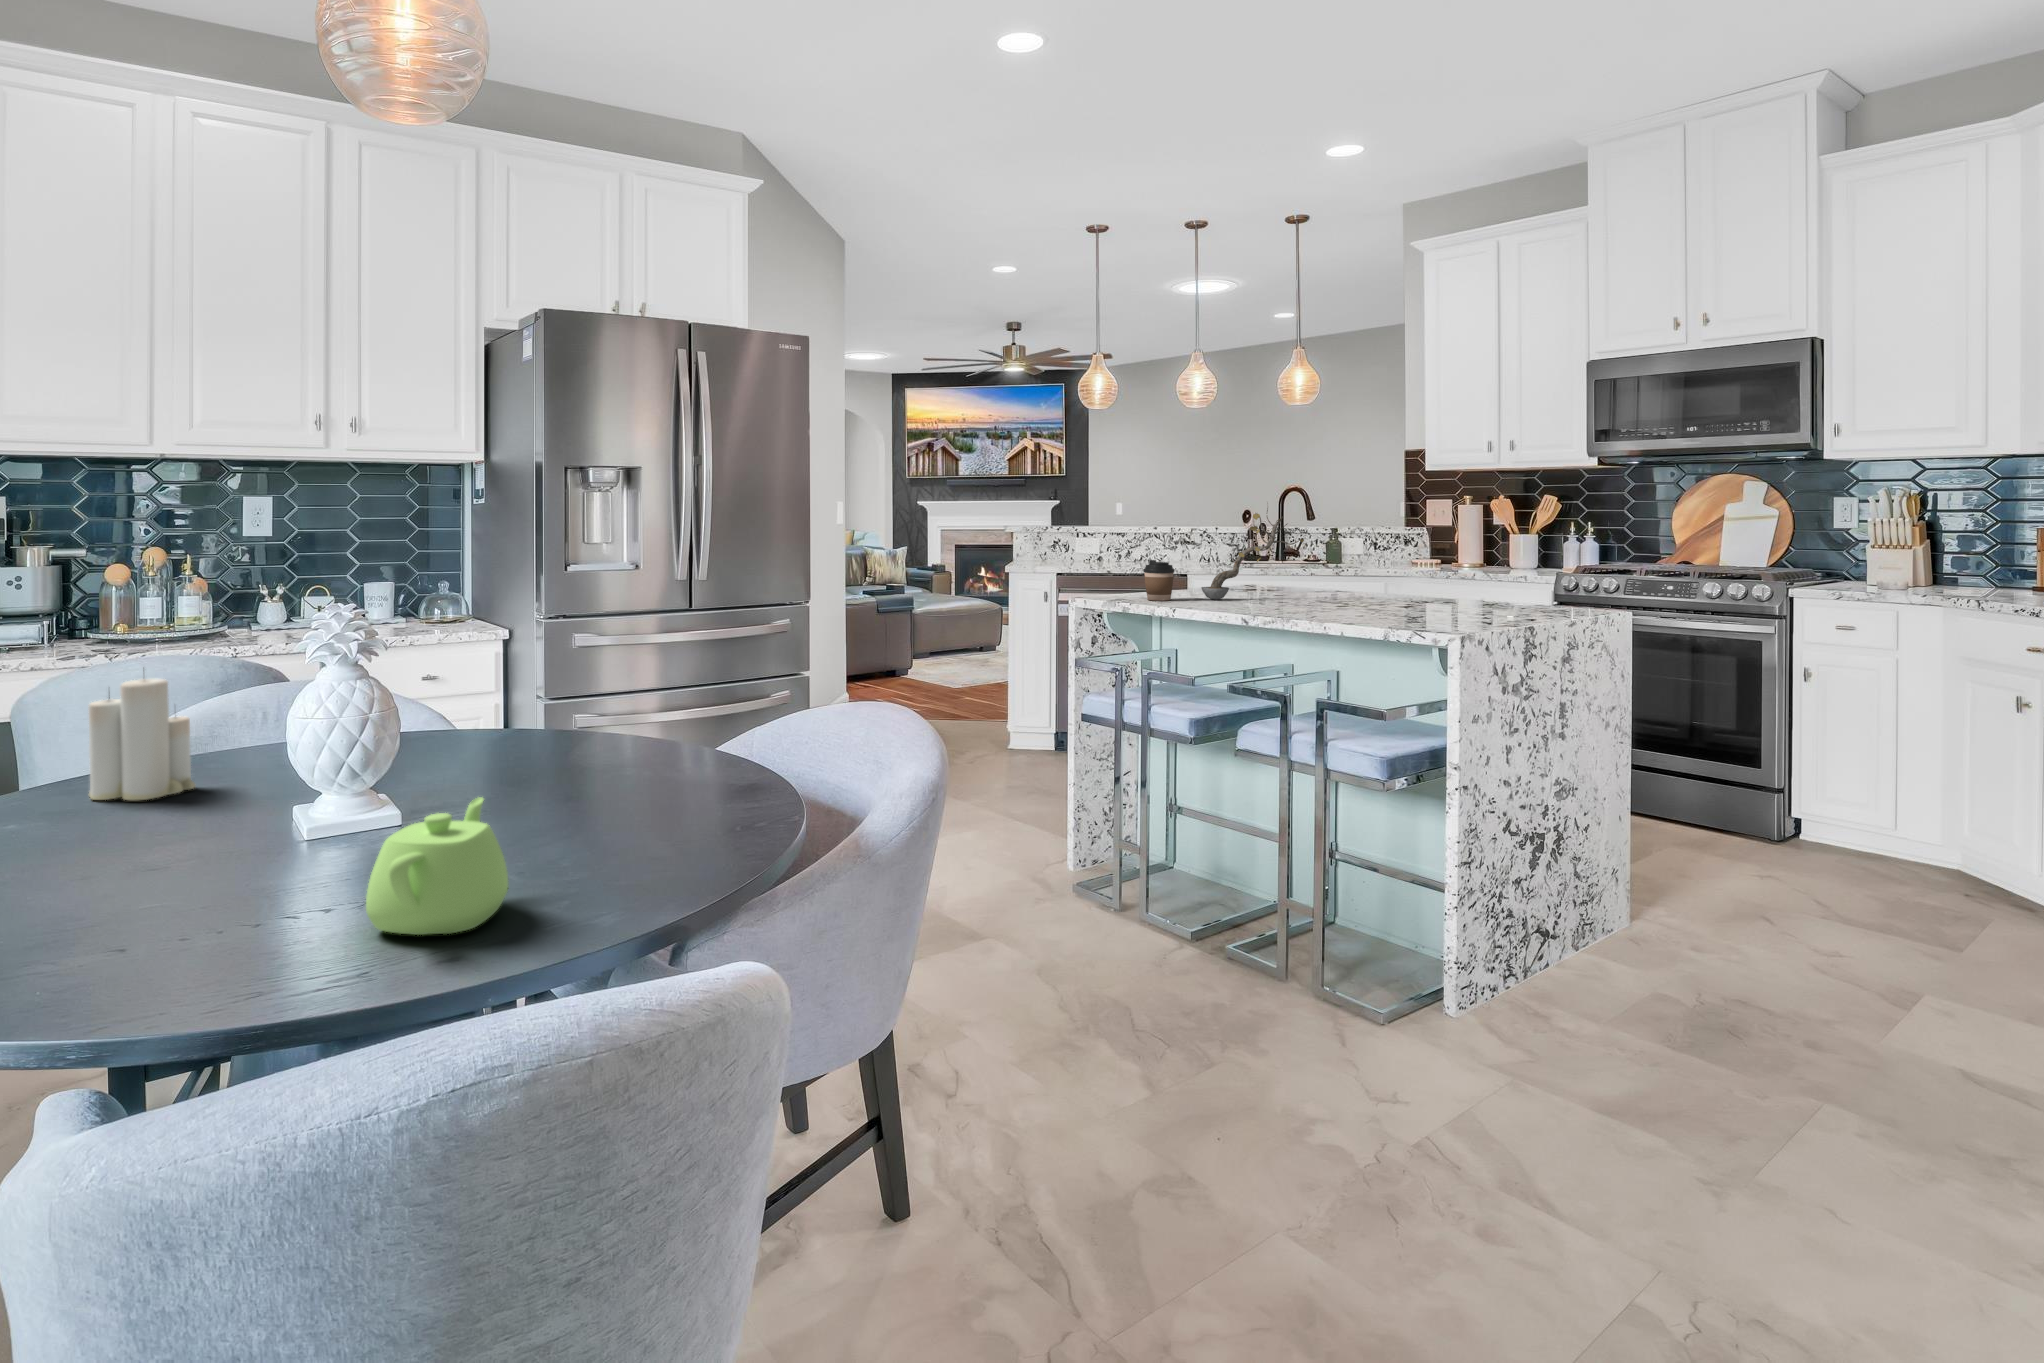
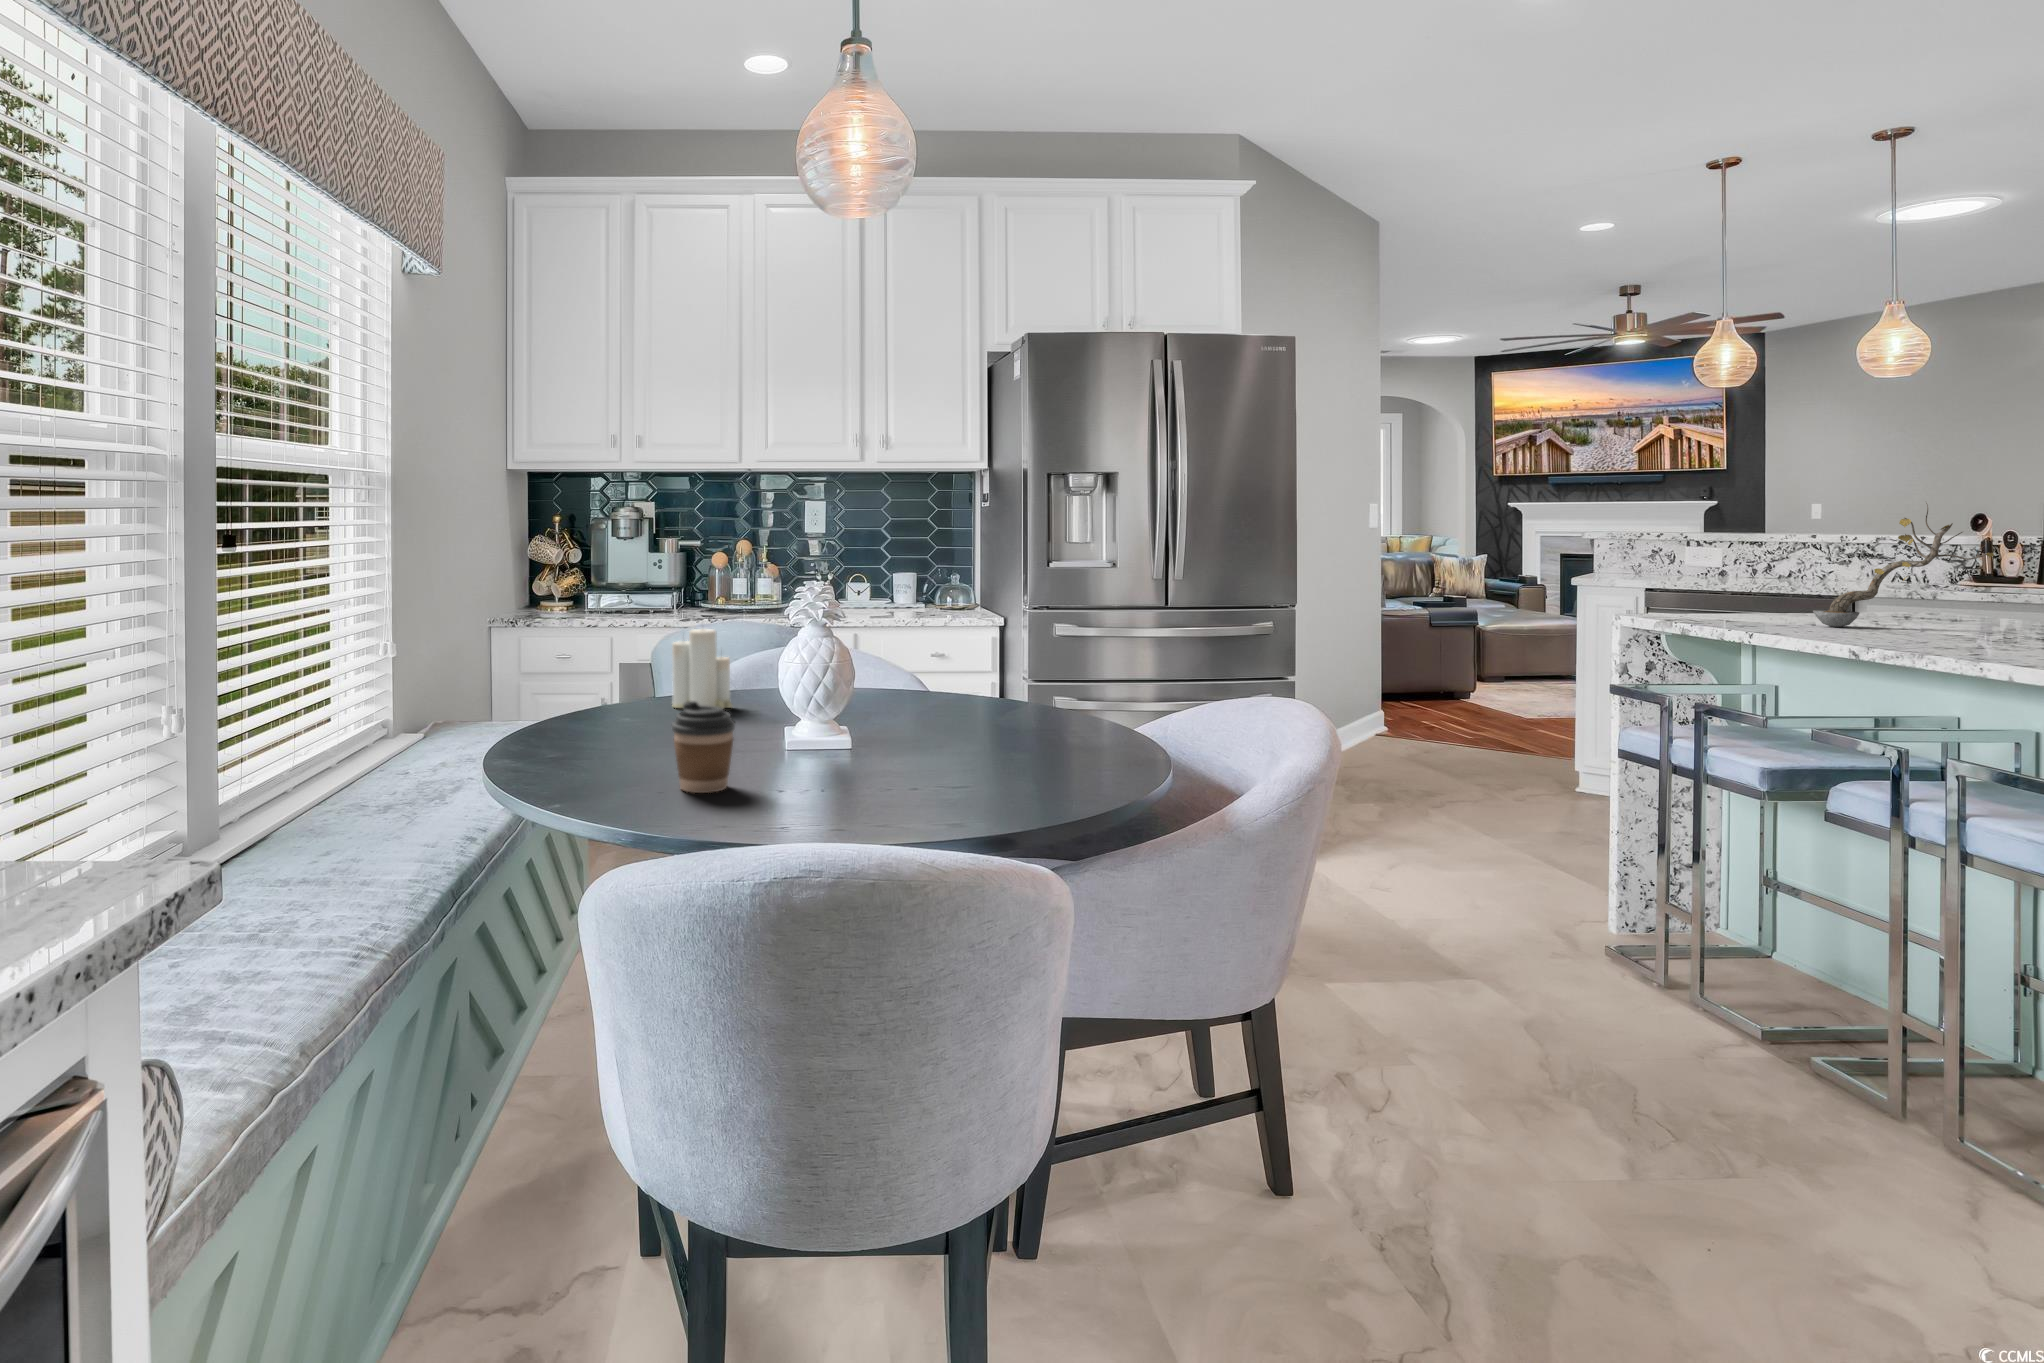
coffee cup: present [1143,560,1175,601] -> present [672,701,735,793]
teapot: present [366,797,508,935] -> none [792,723,886,811]

